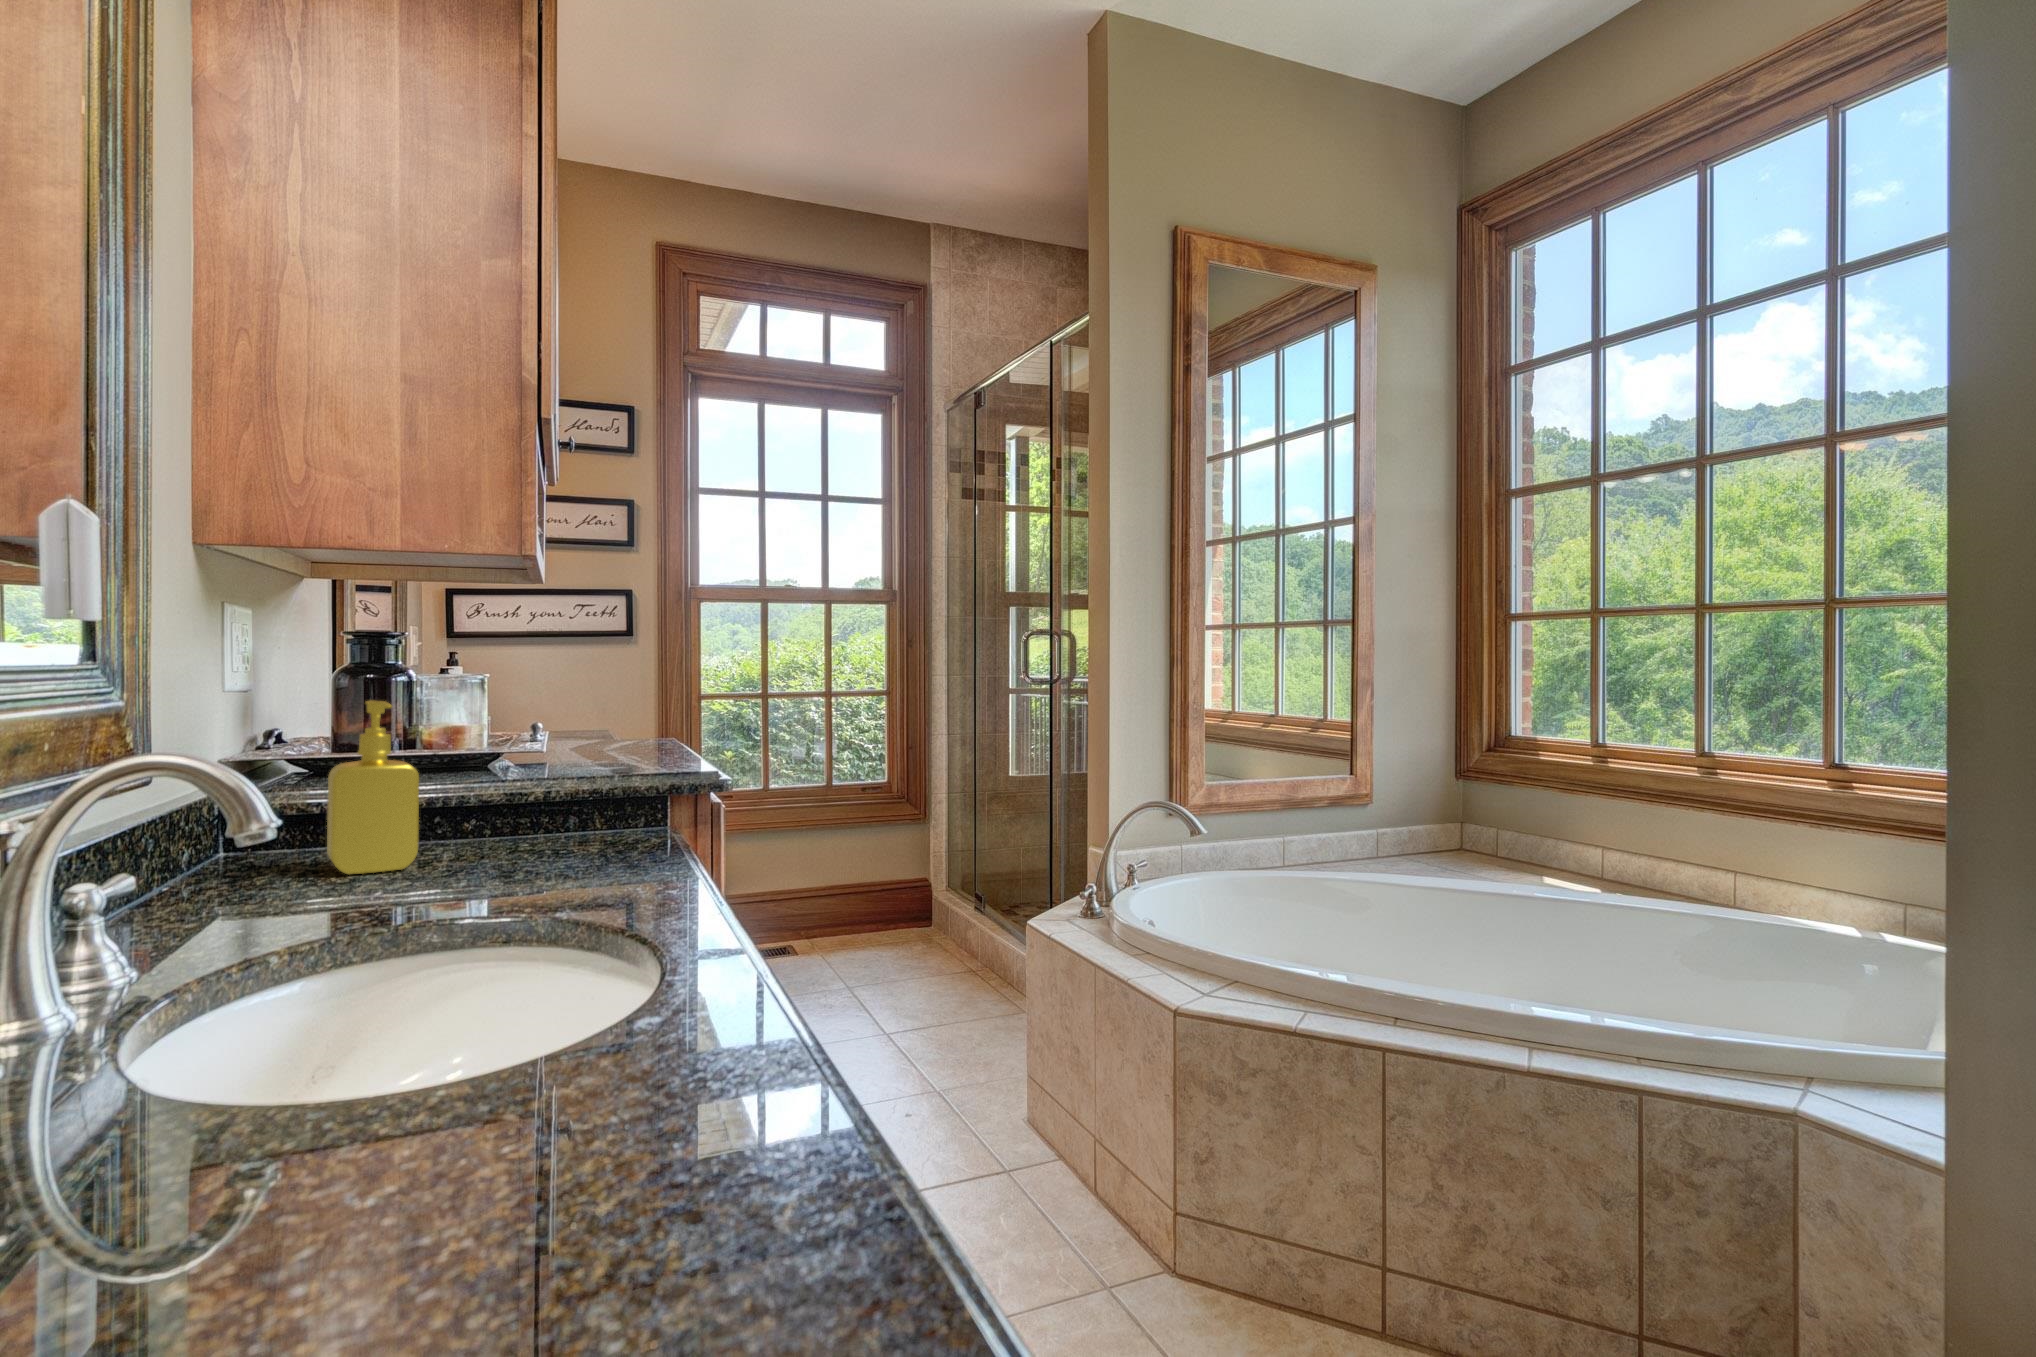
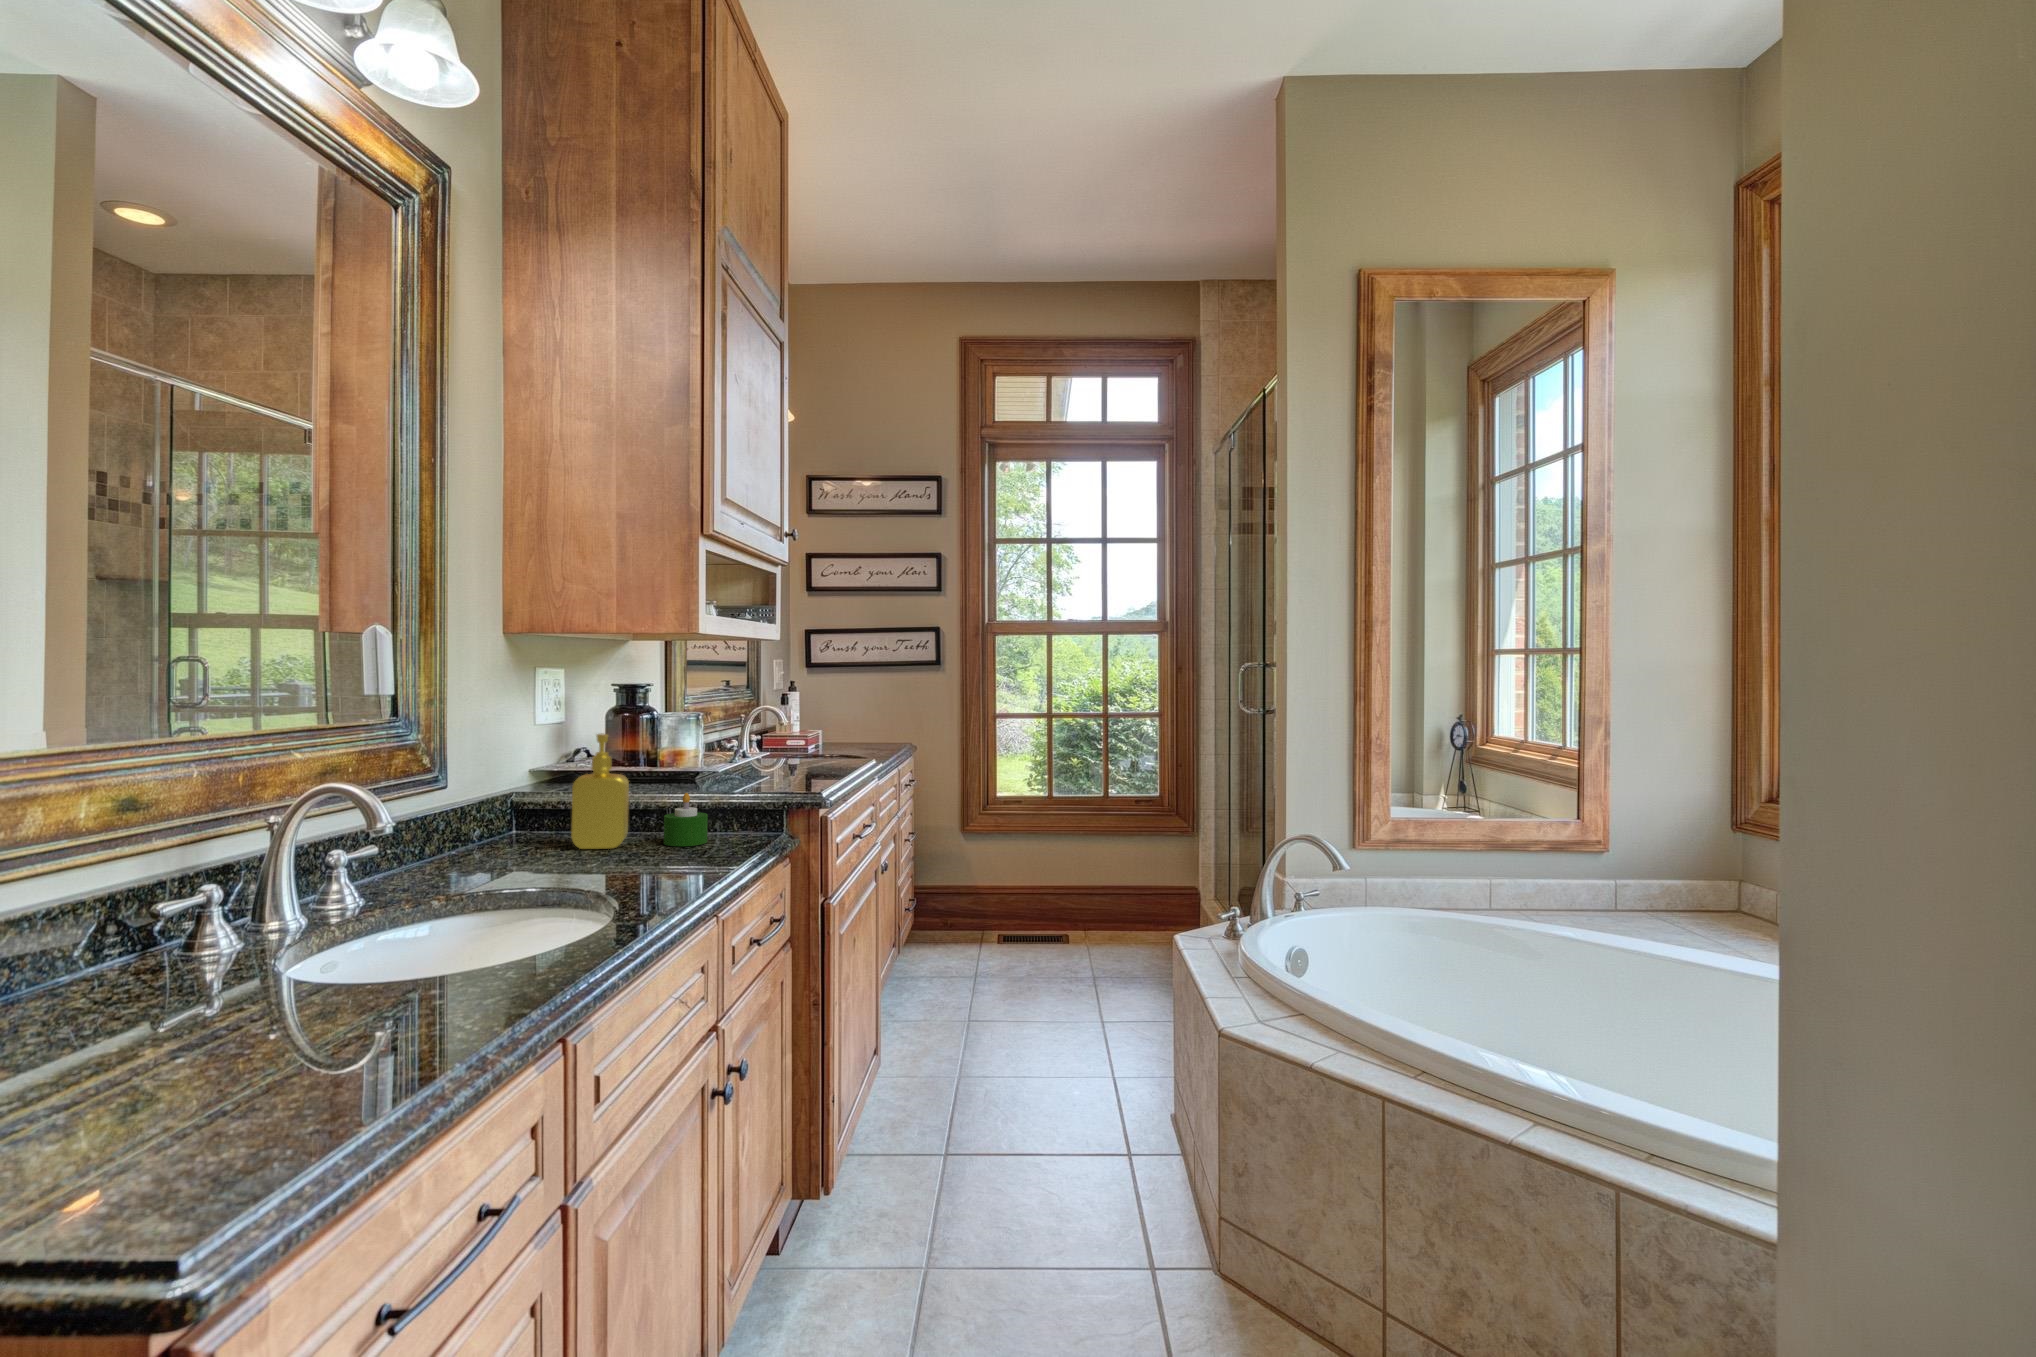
candle: none [466,784,532,860] -> present [664,793,708,846]

